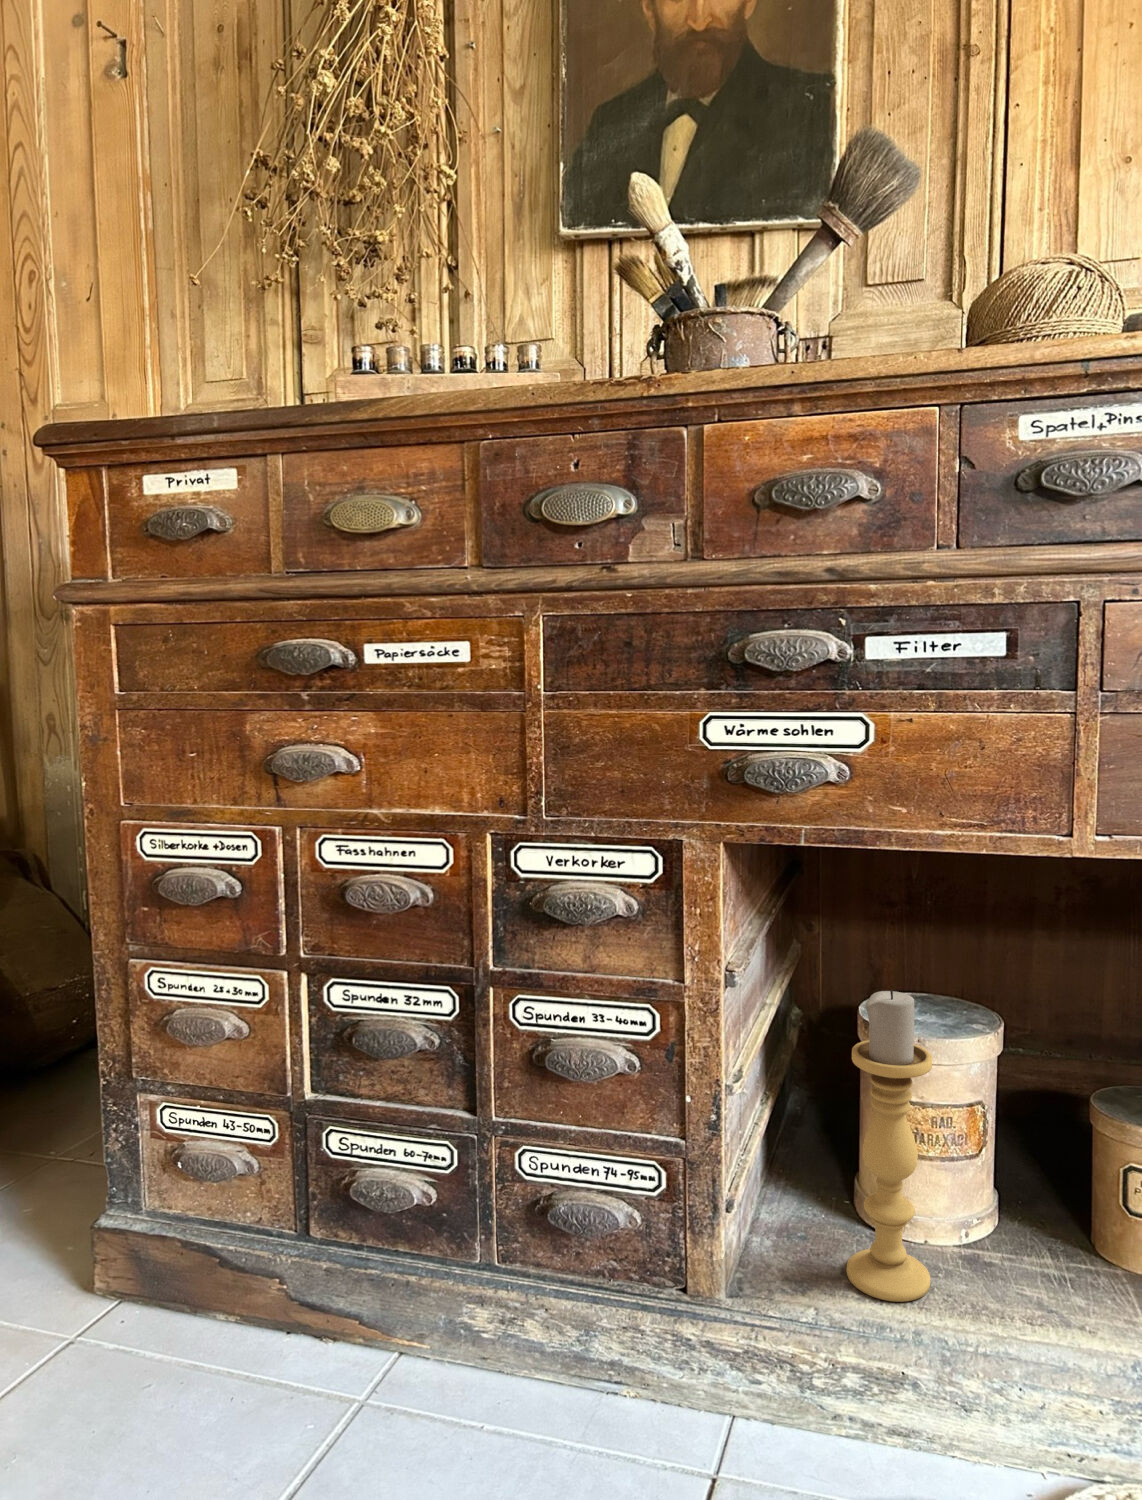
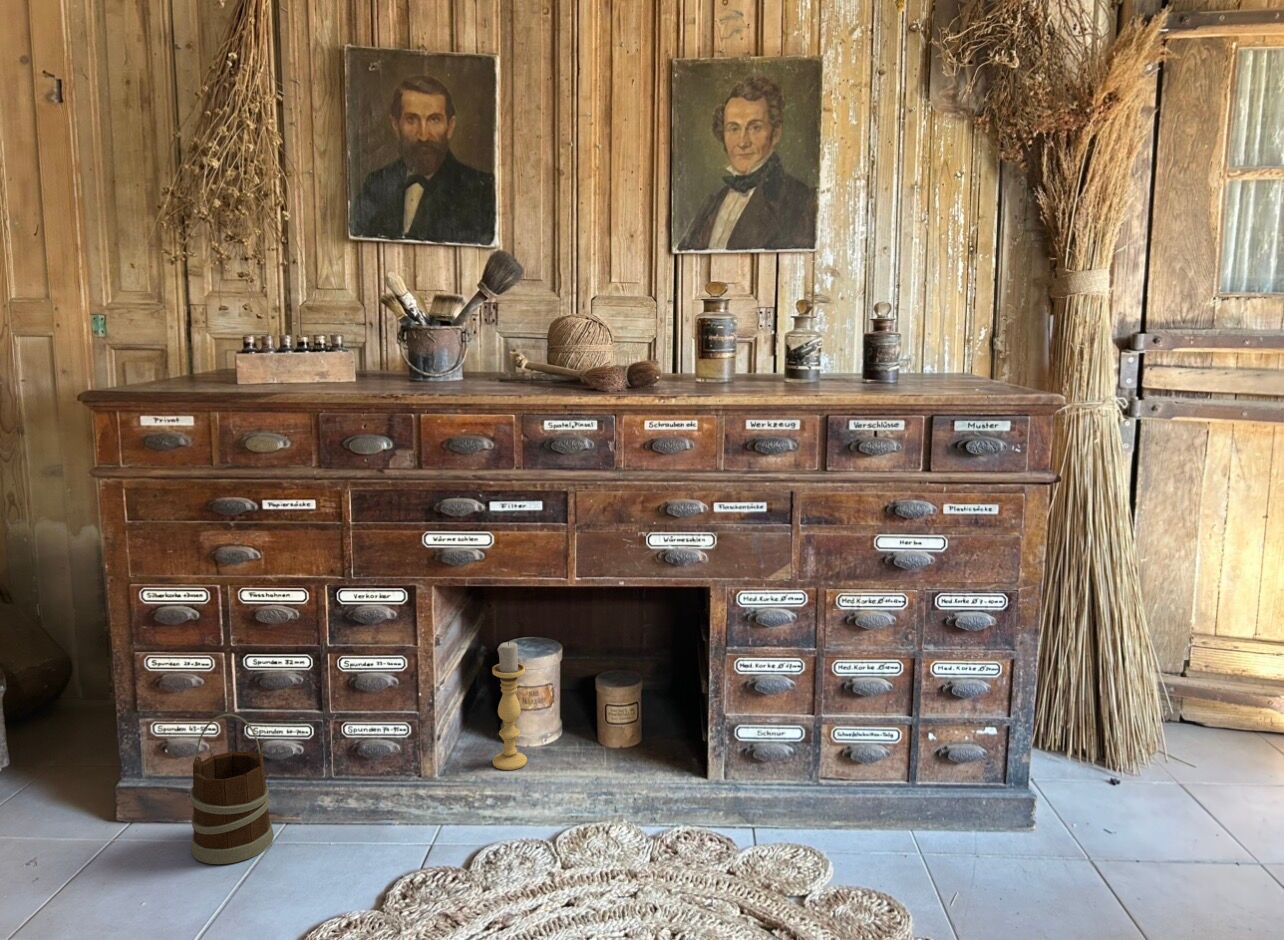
wooden bucket: none [190,1105,364,1458] -> present [190,714,274,864]

